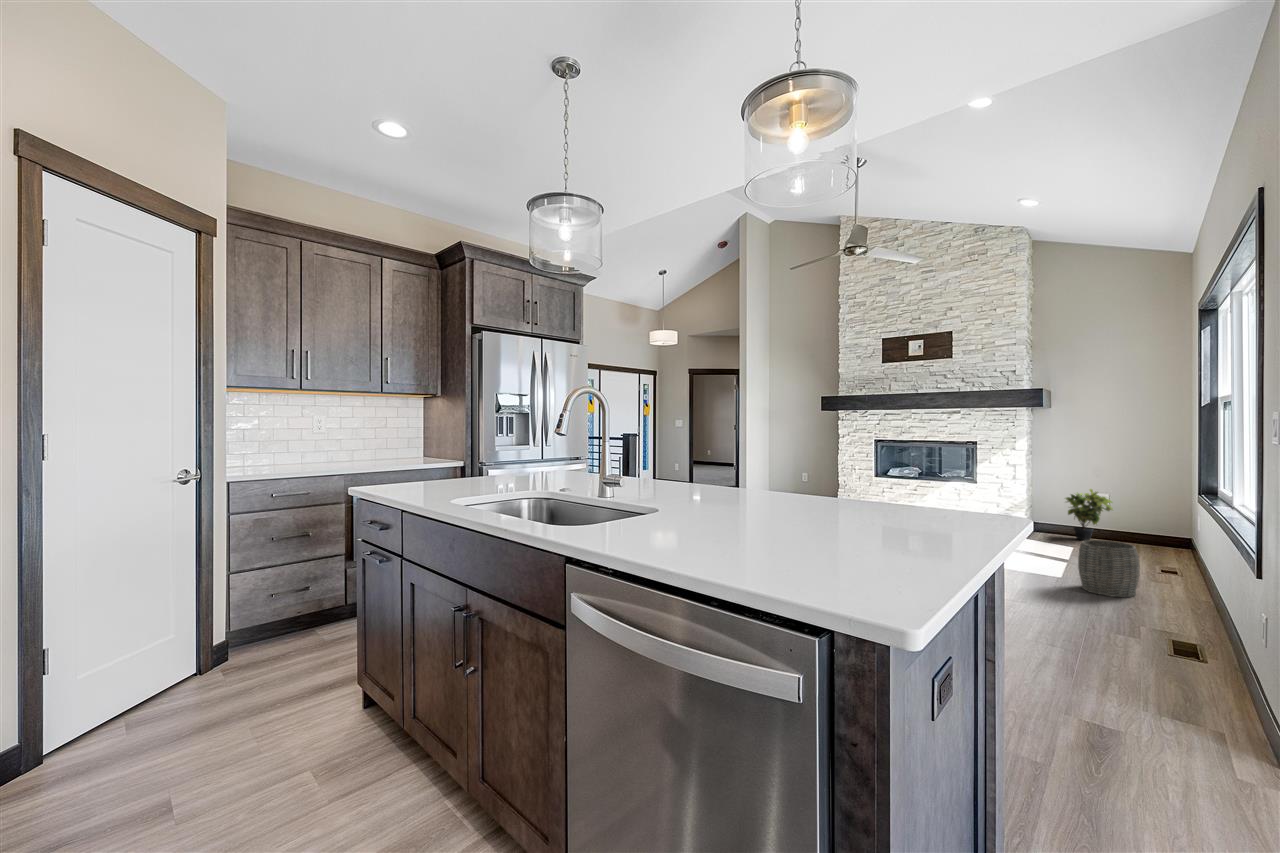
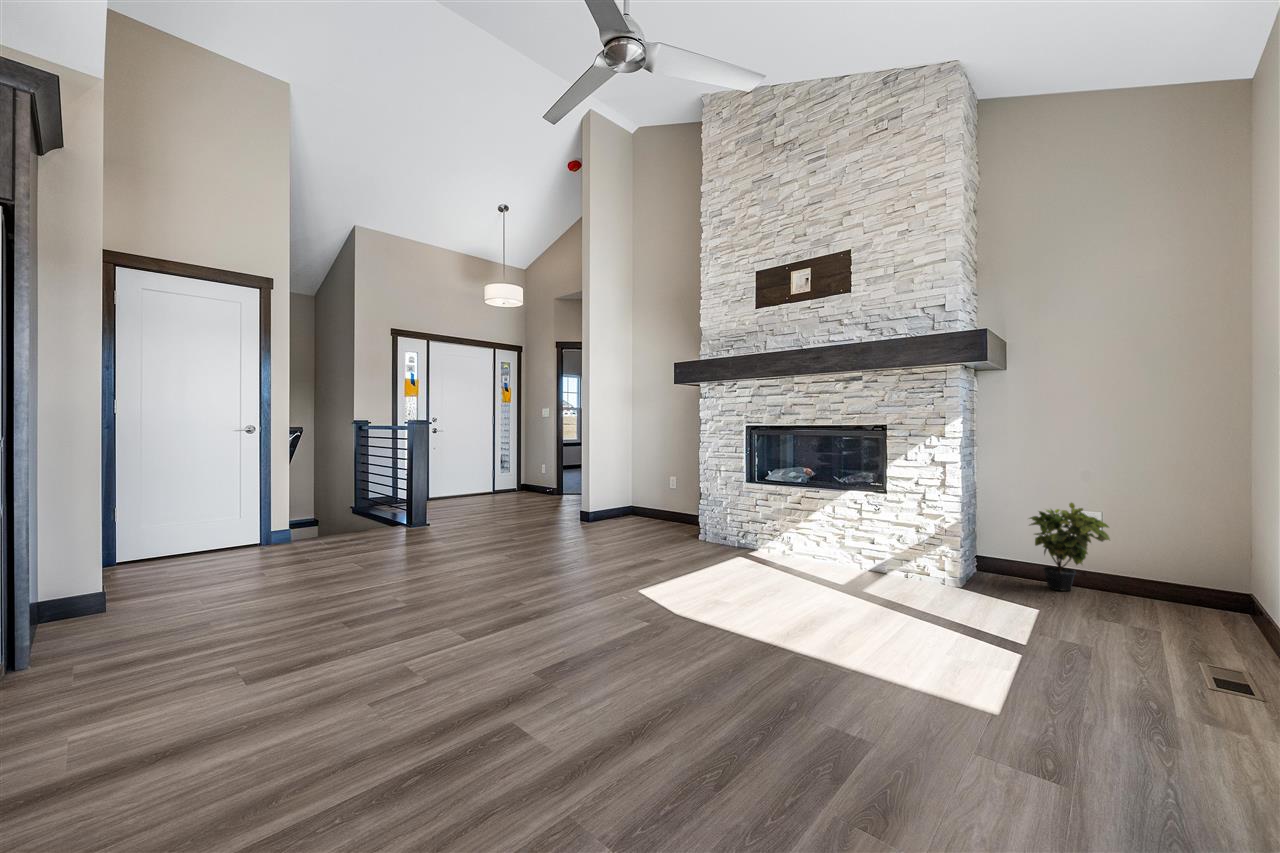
woven basket: present [1078,540,1139,597] -> none [1002,637,1142,799]

